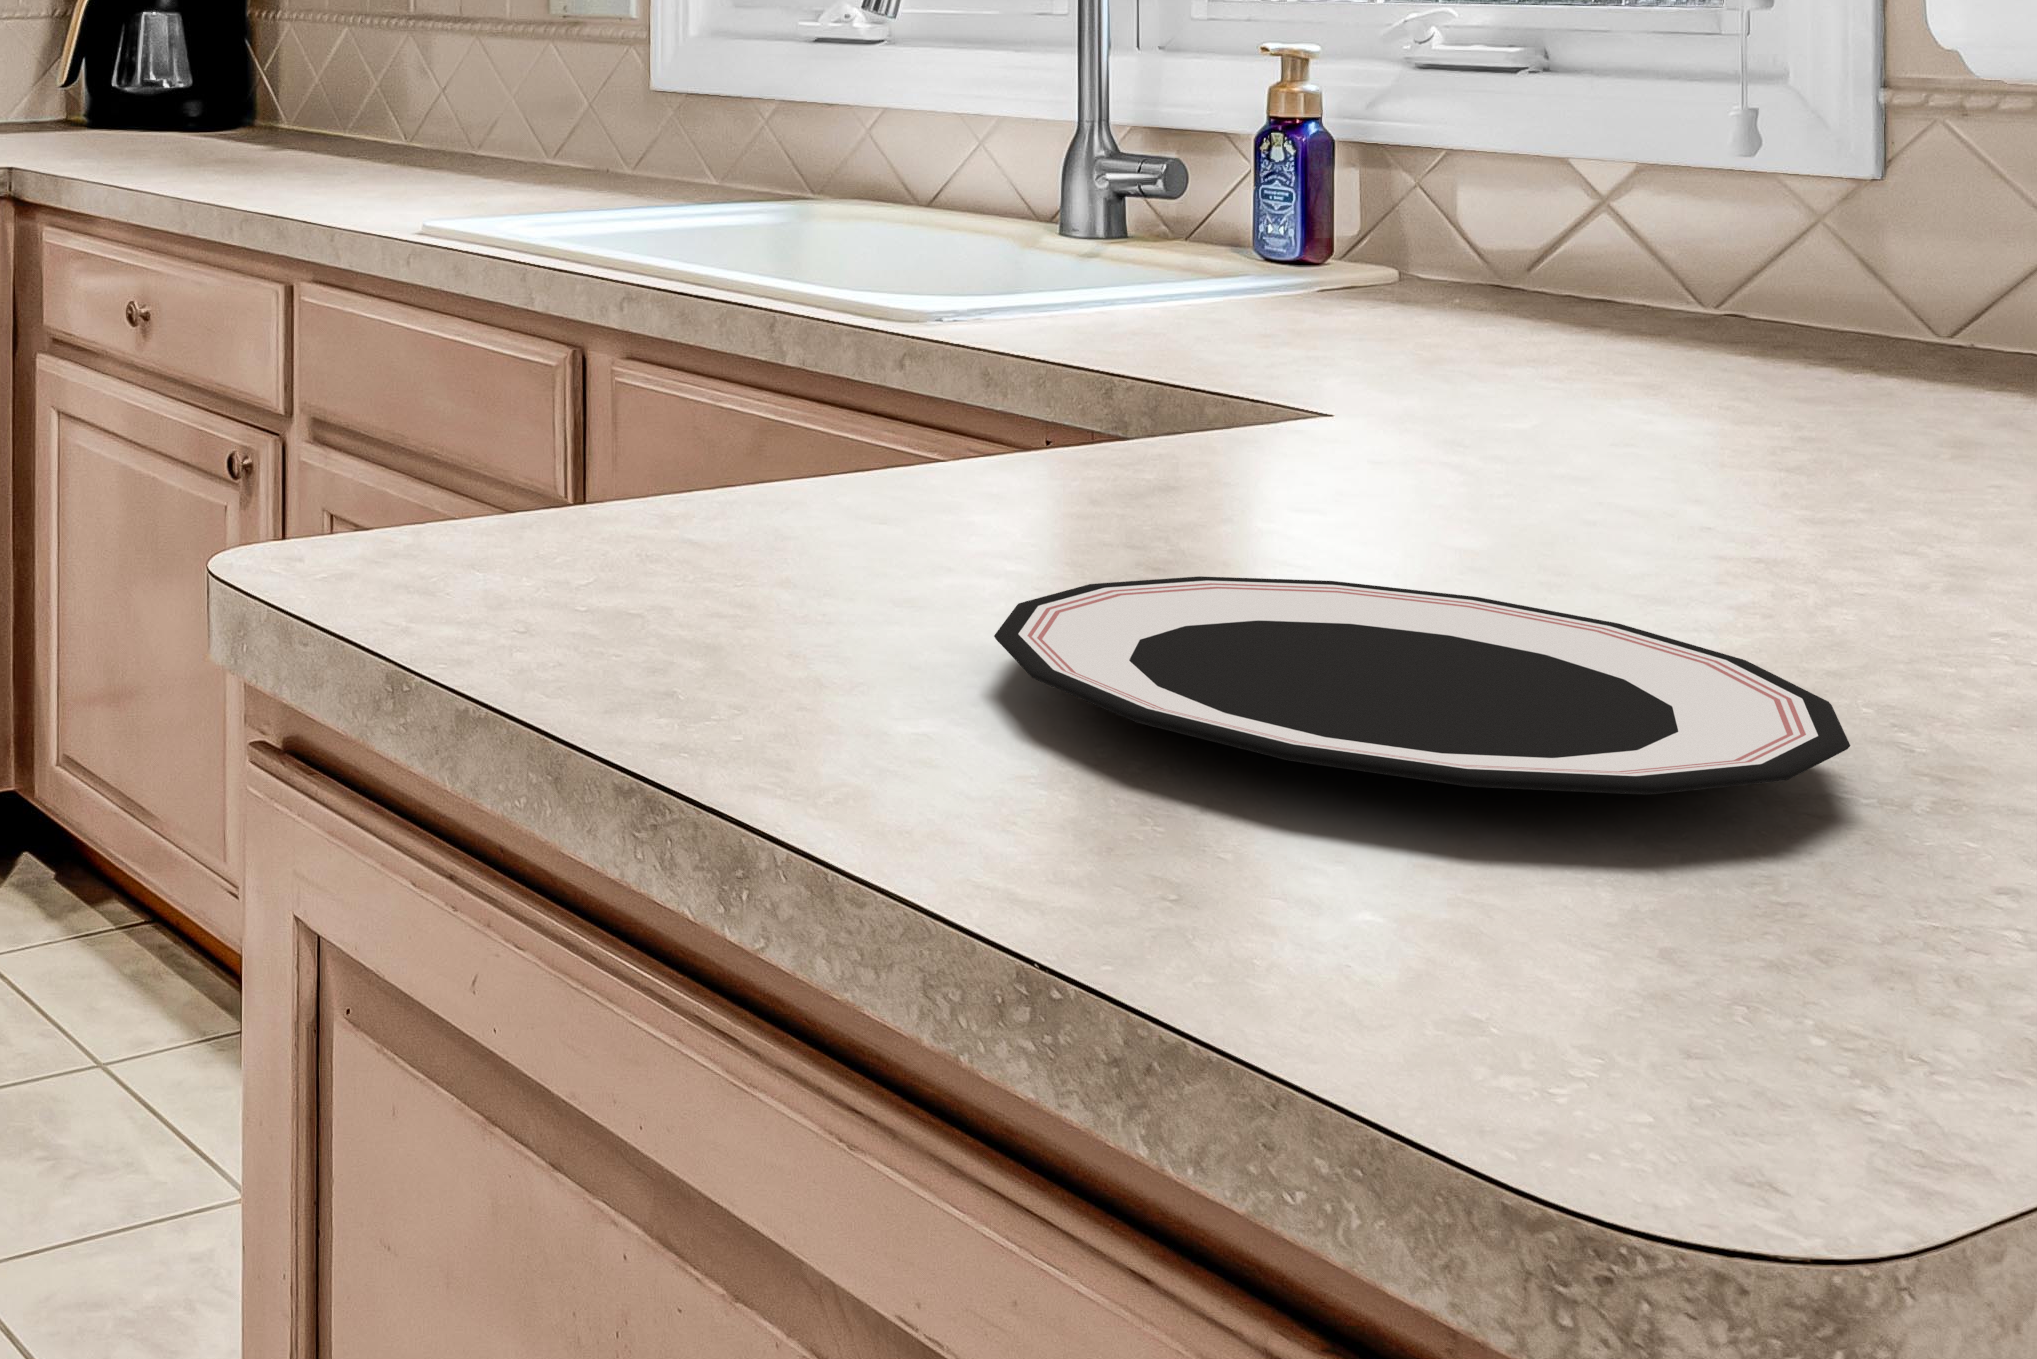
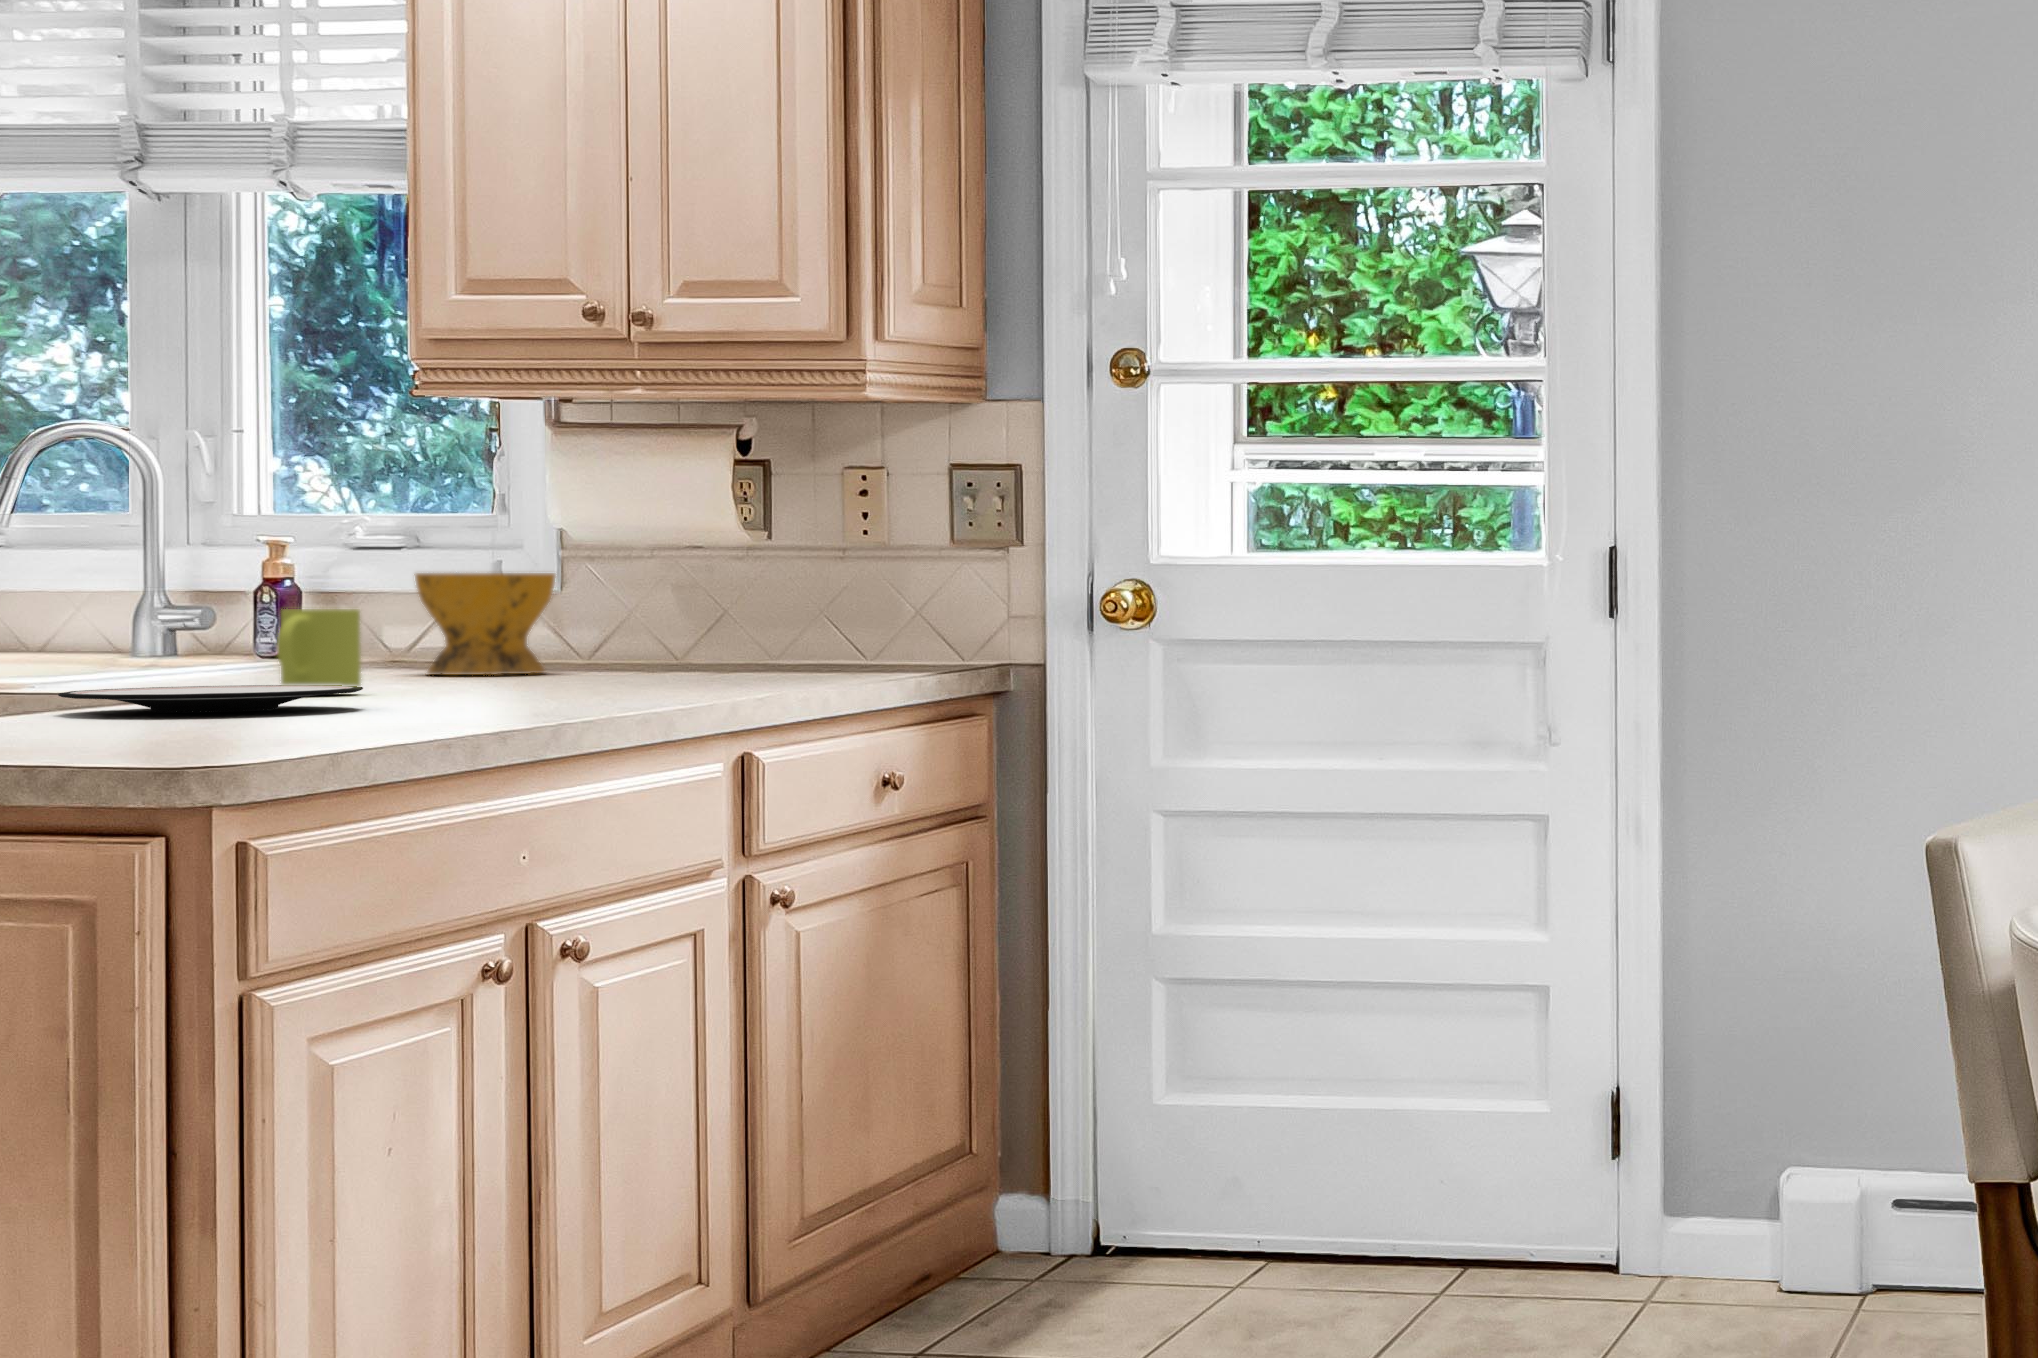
bowl: none [1596,137,1920,384] -> present [414,573,555,675]
mug: none [1443,304,1639,542] -> present [277,609,361,686]

